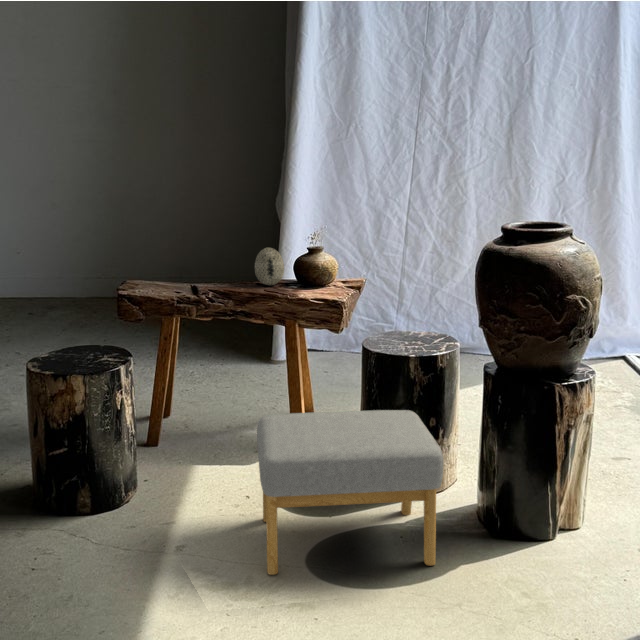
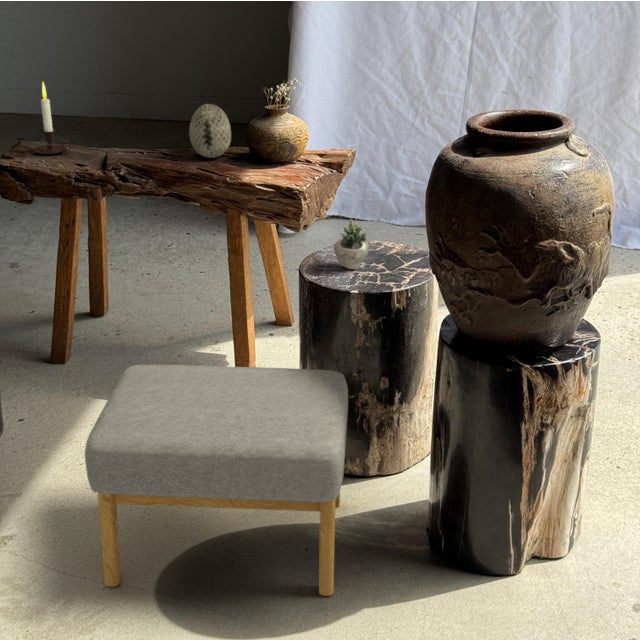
candle: none [138,235,167,287] -> present [34,82,71,154]
succulent plant: none [387,307,436,346] -> present [334,216,405,269]

